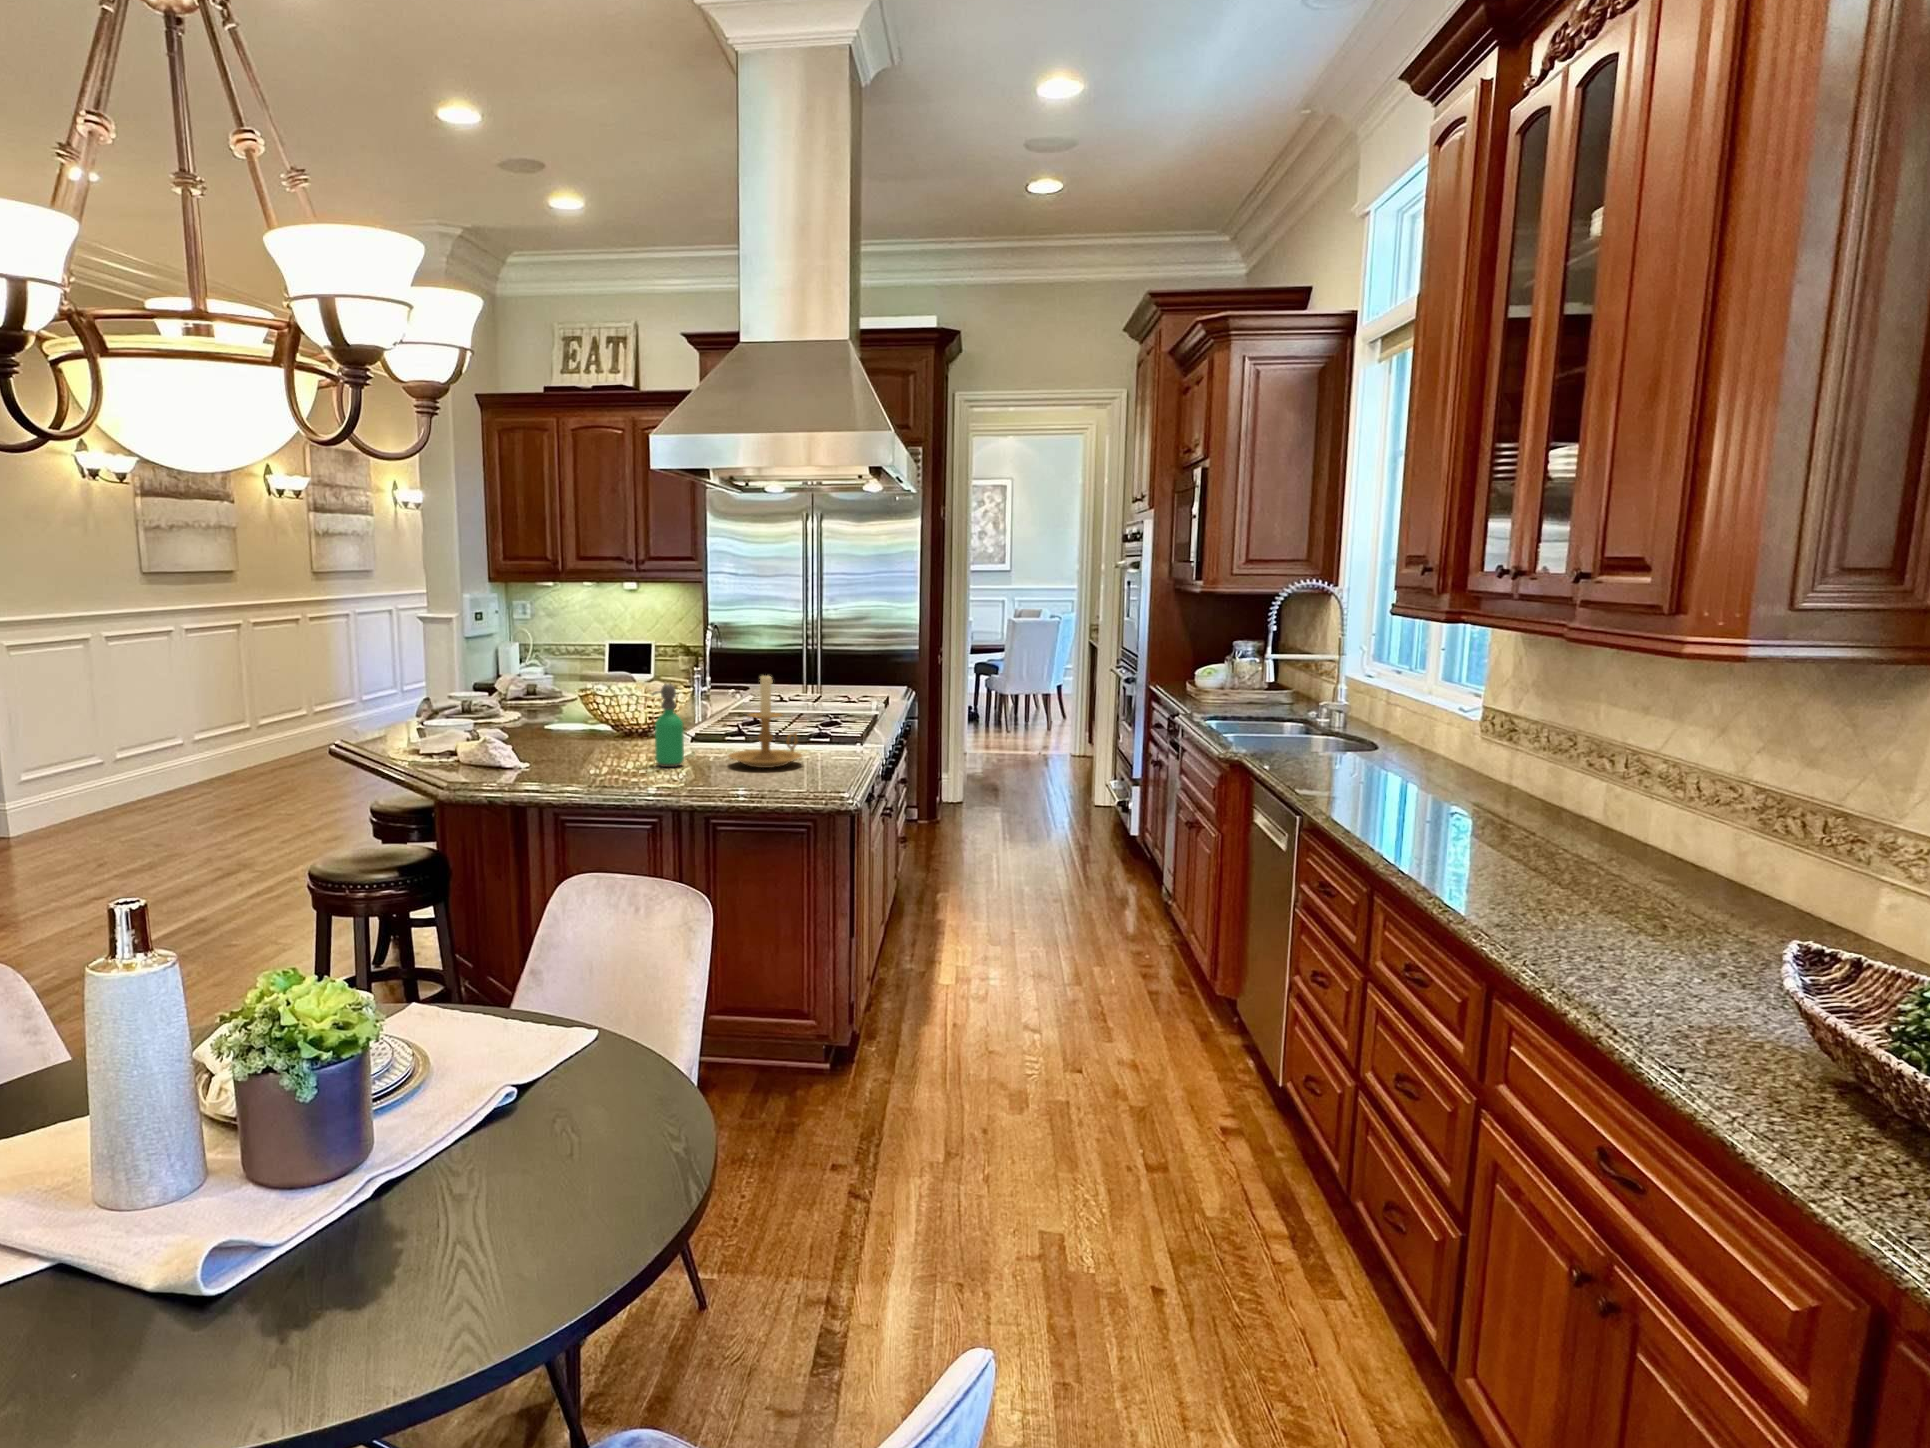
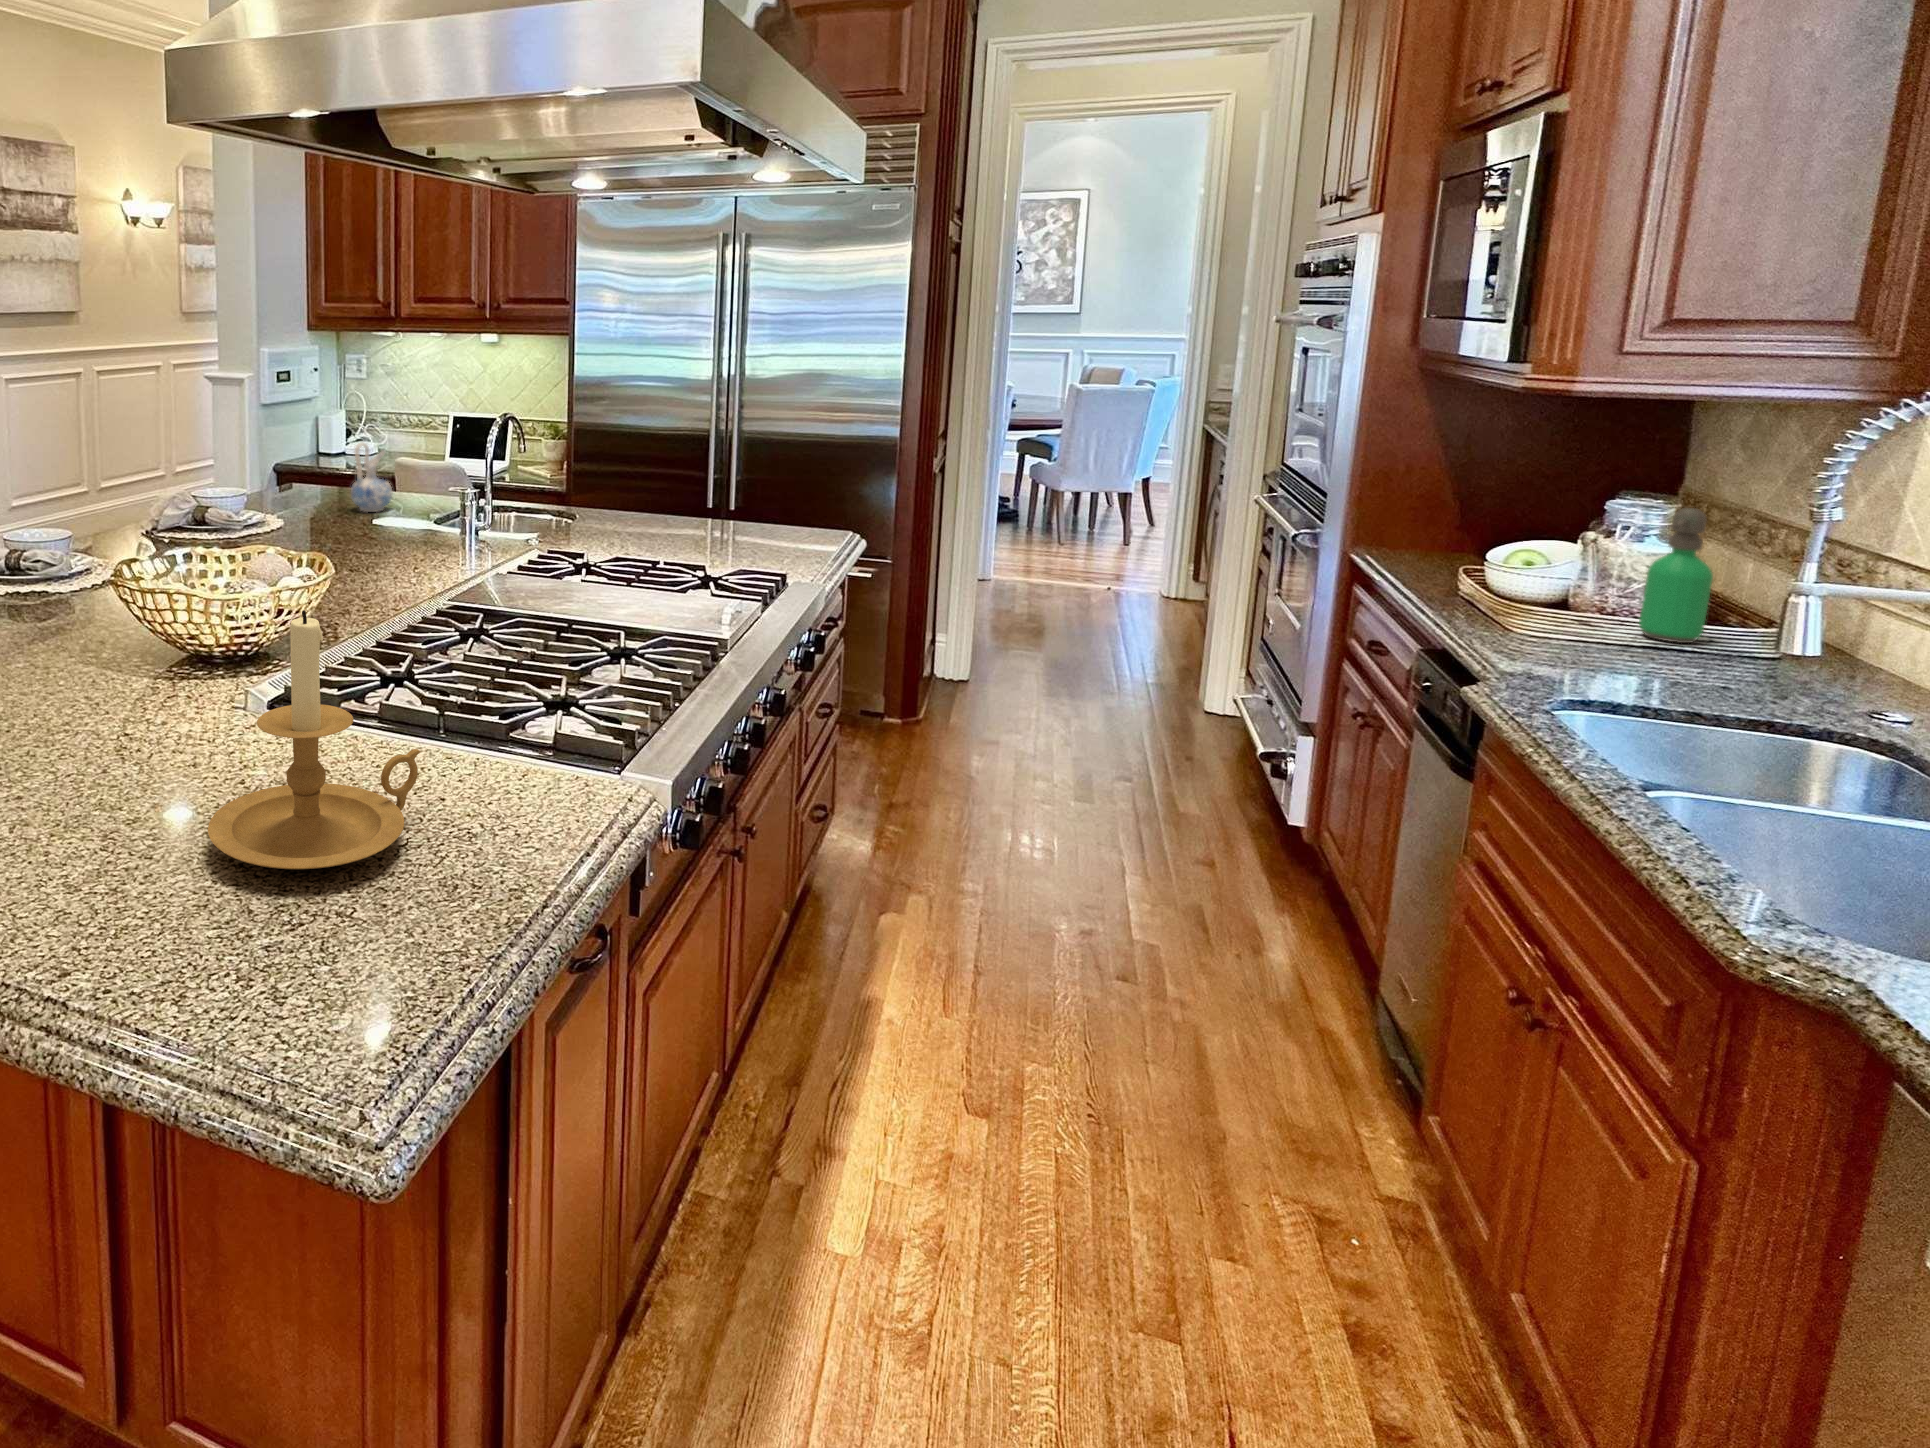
ceramic pitcher: none [611,647,637,690] -> present [351,443,392,512]
soap dispenser: present [652,684,684,767] -> present [1639,508,1713,643]

